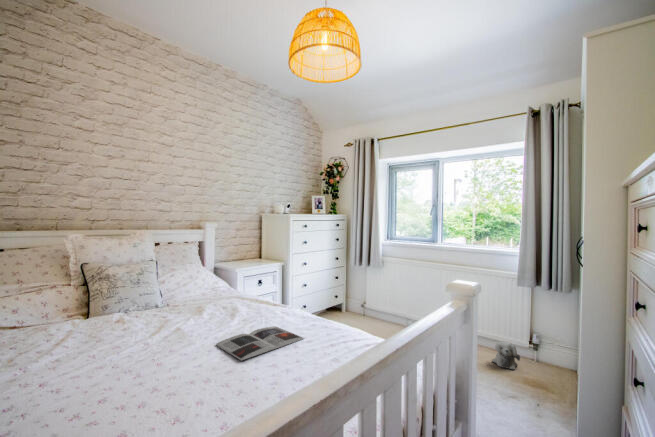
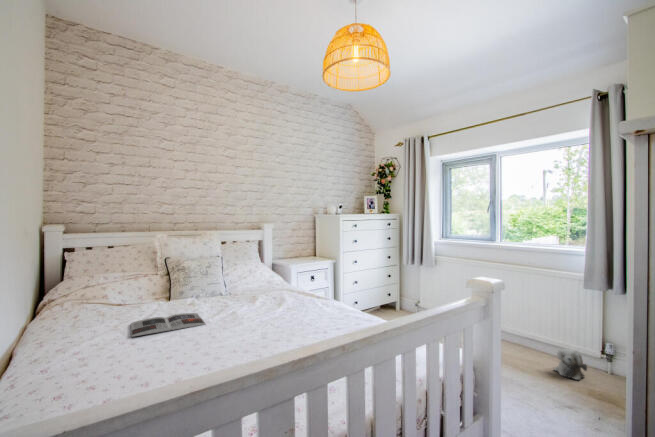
magazine: present [216,327,304,360] -> present [131,313,206,337]

